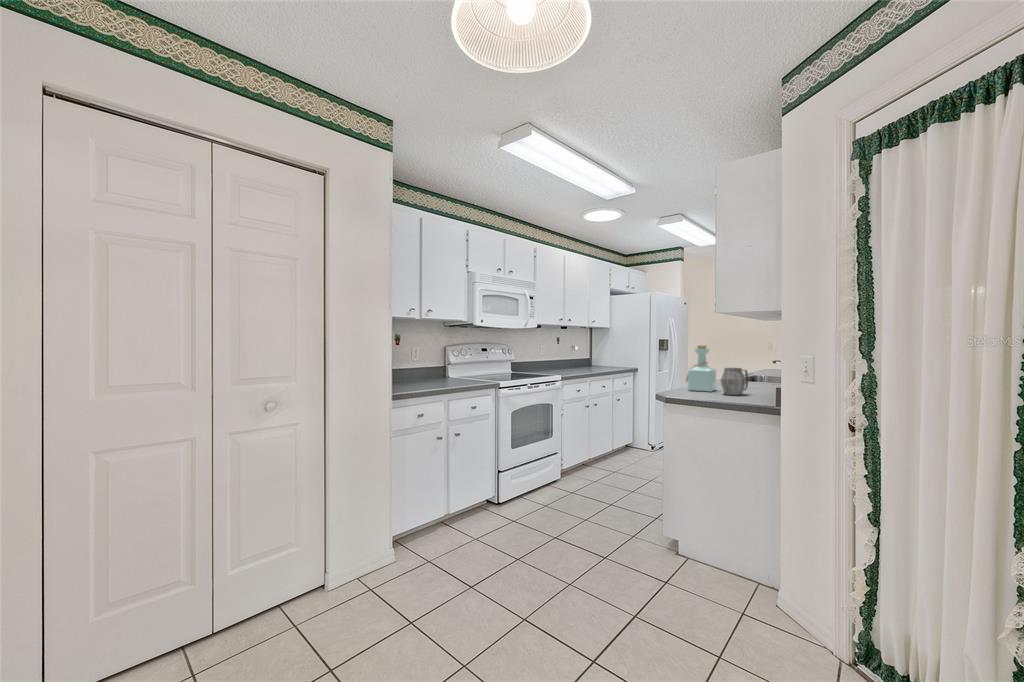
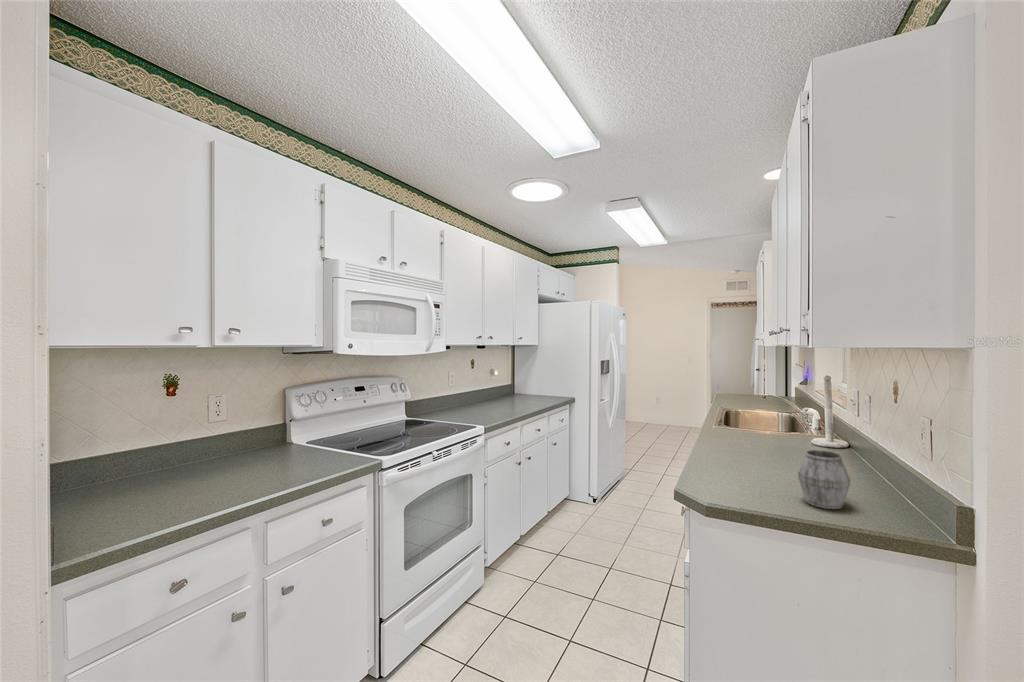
bottle: present [686,346,716,392] -> none [714,401,771,489]

